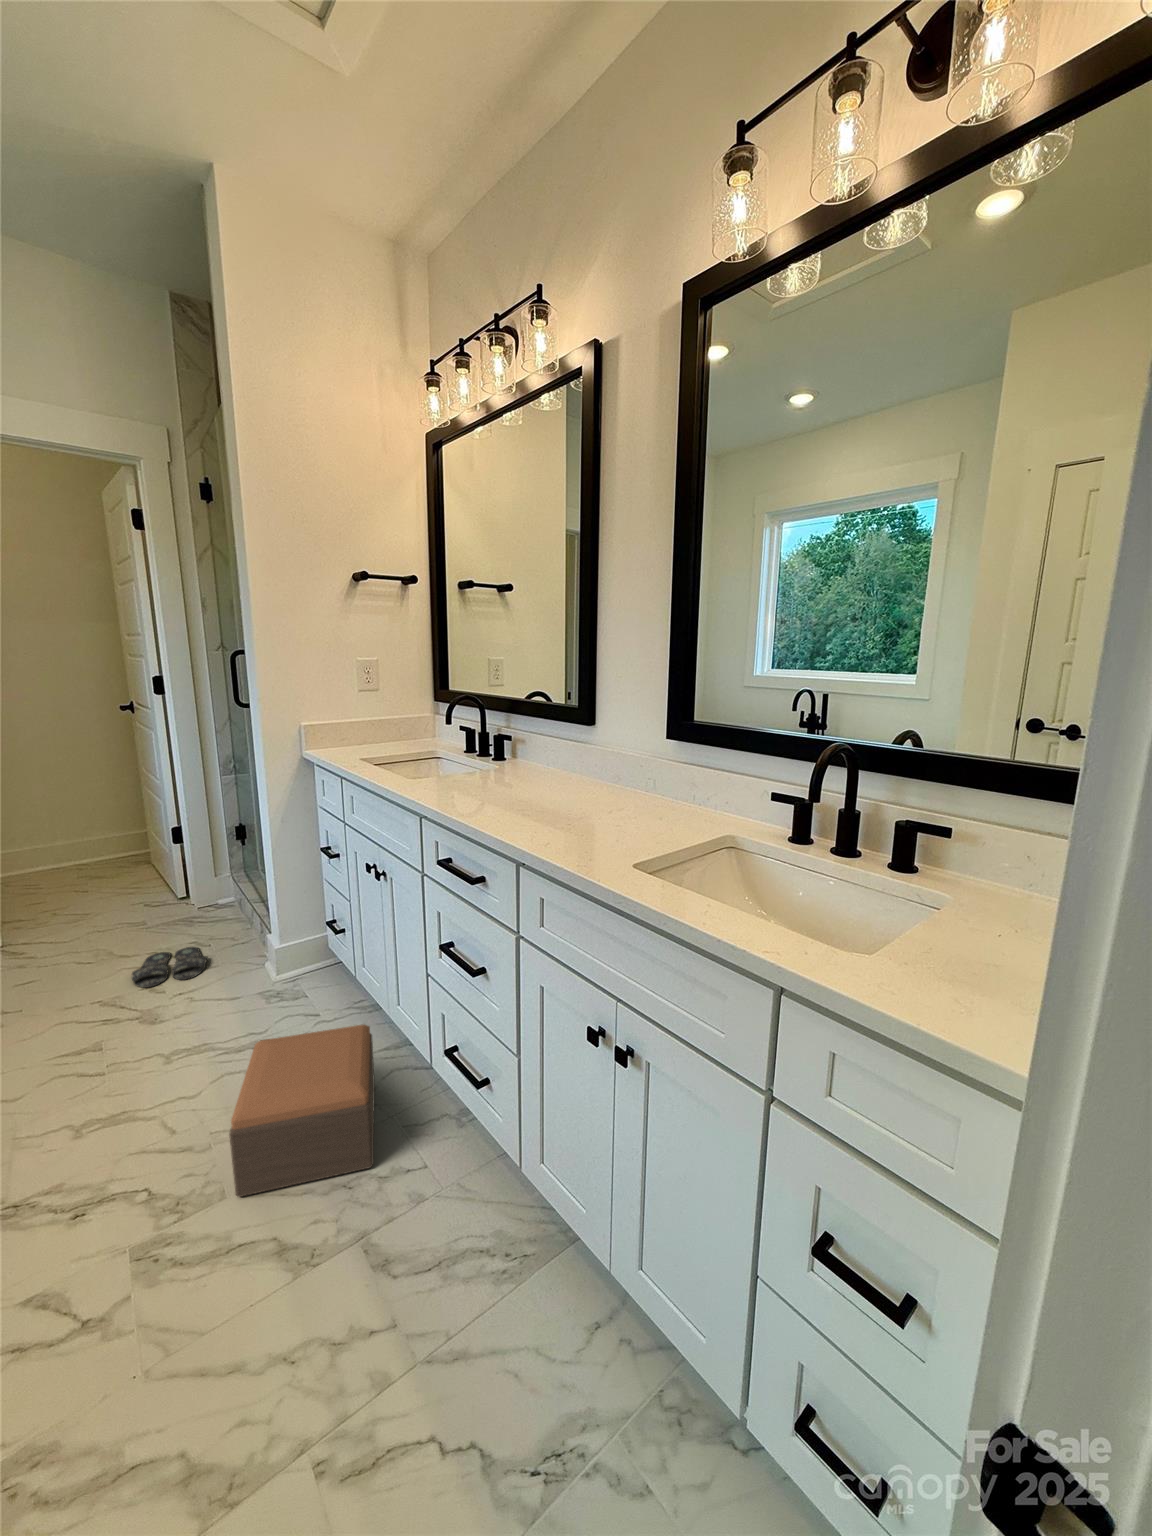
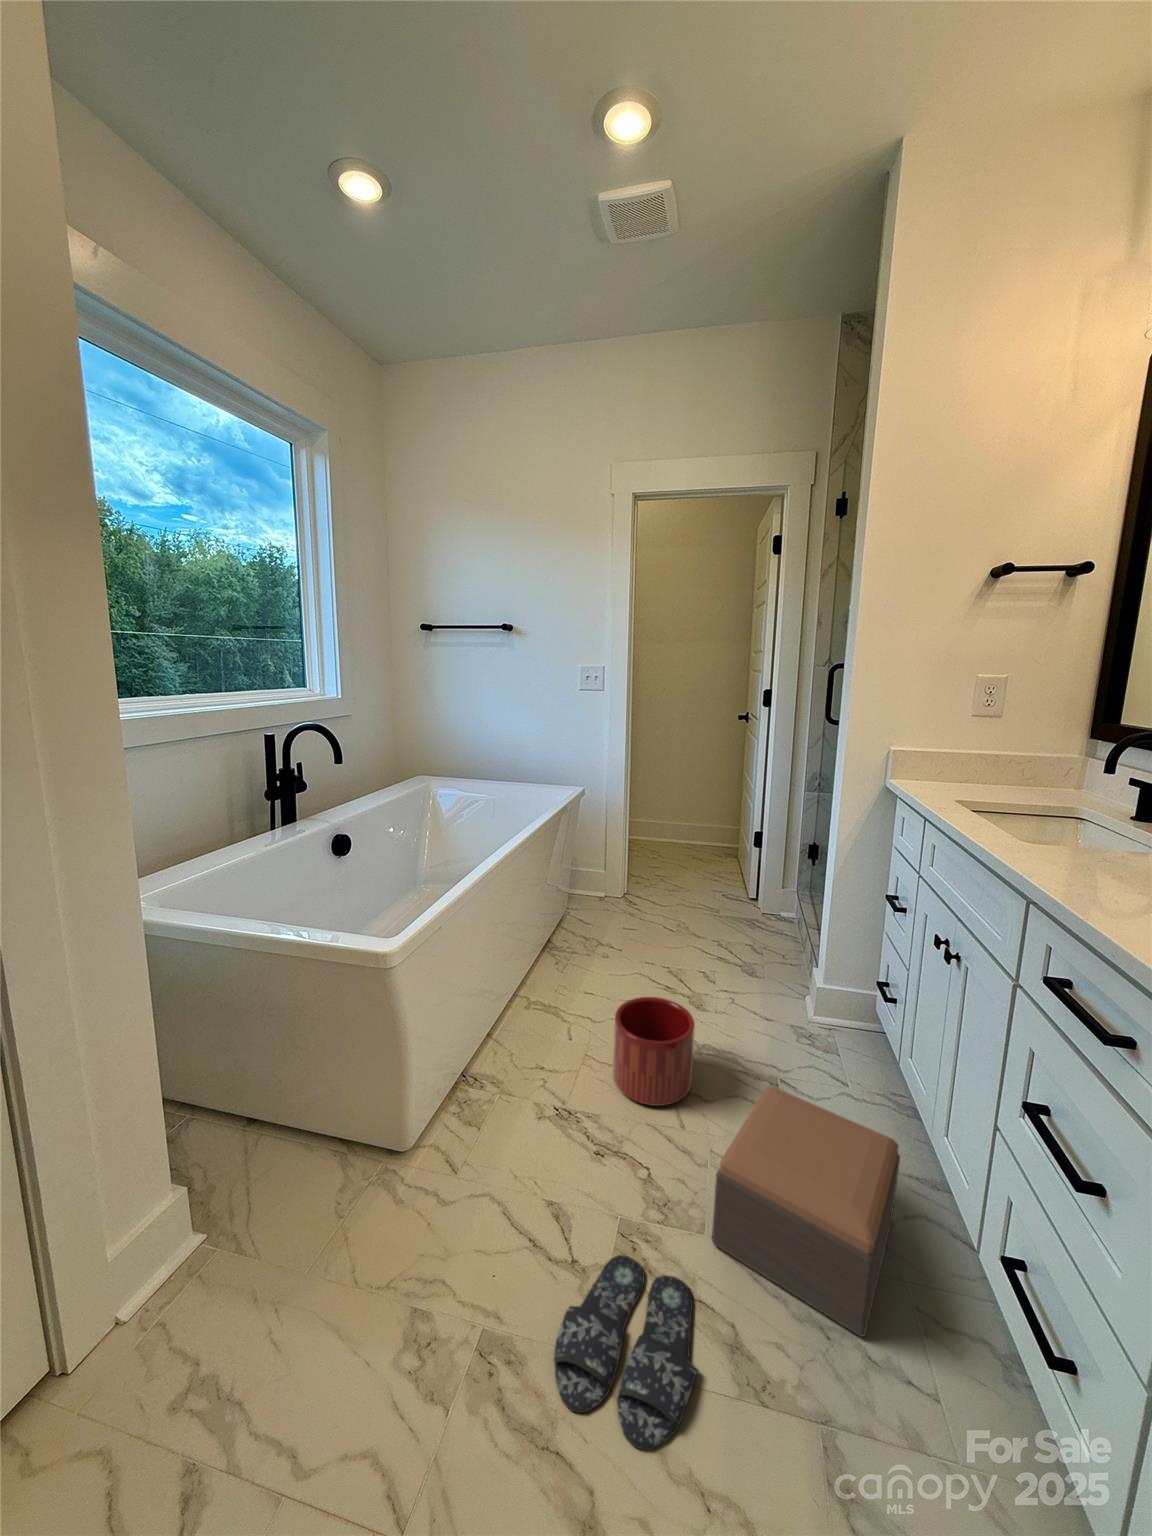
slippers: present [132,947,207,988] -> present [554,1255,698,1450]
planter: none [53,1023,171,1147] -> present [613,997,695,1106]

